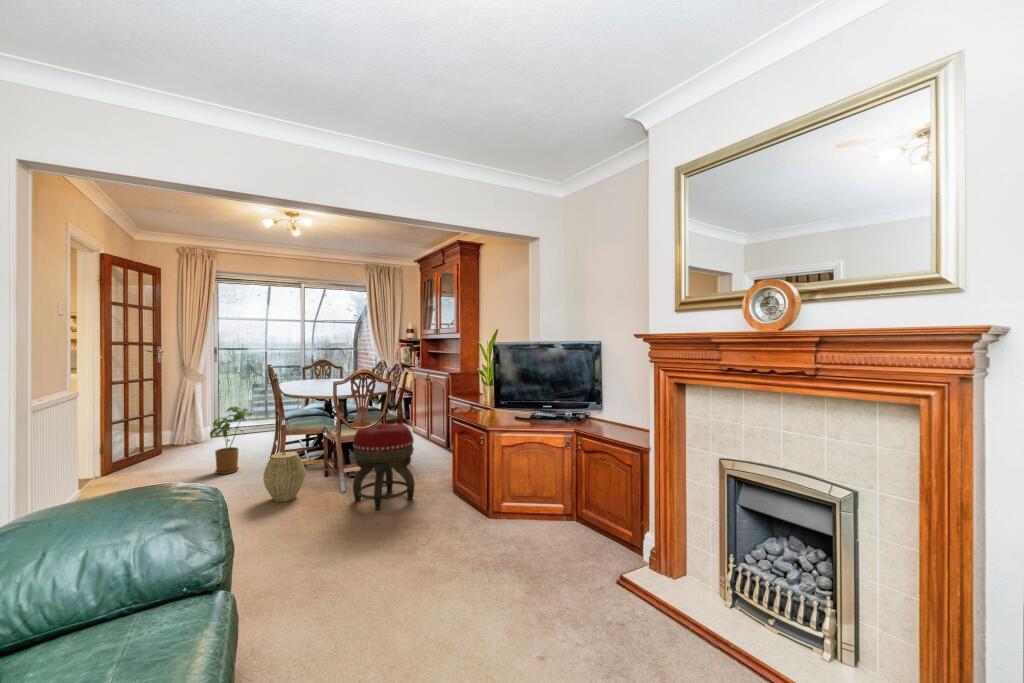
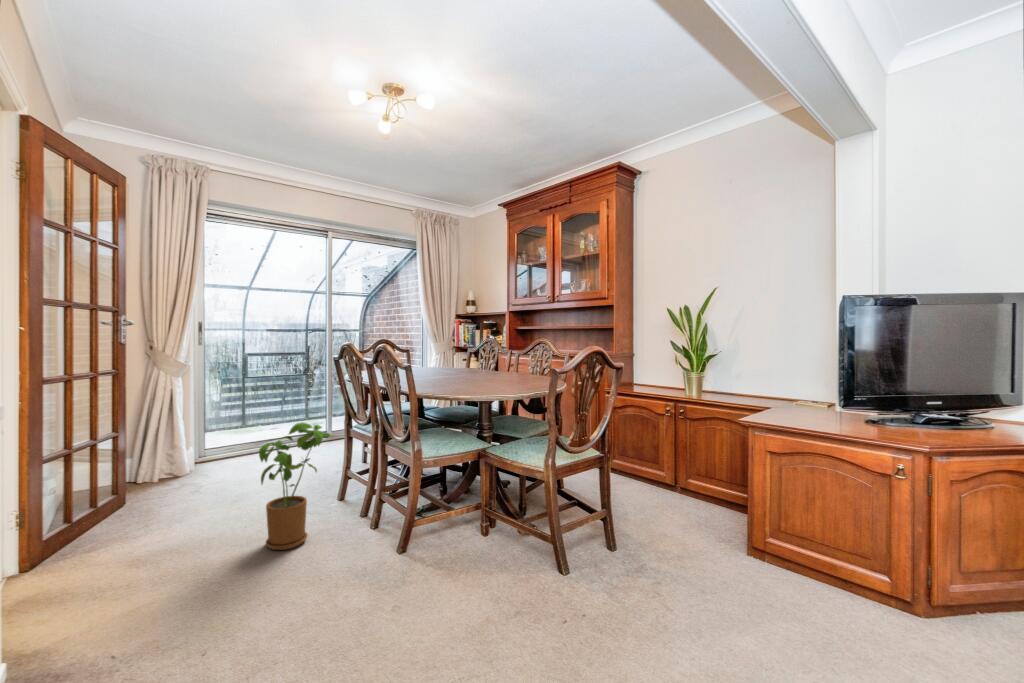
footstool: present [353,424,415,510] -> none [619,455,740,641]
woven basket: present [263,452,305,502] -> none [438,518,515,630]

